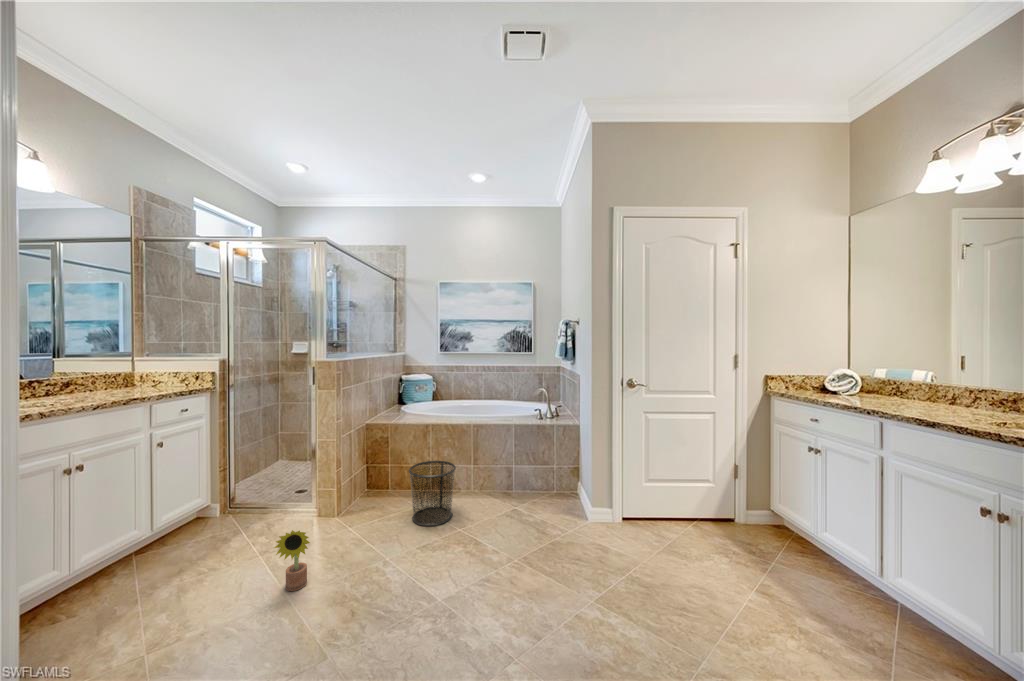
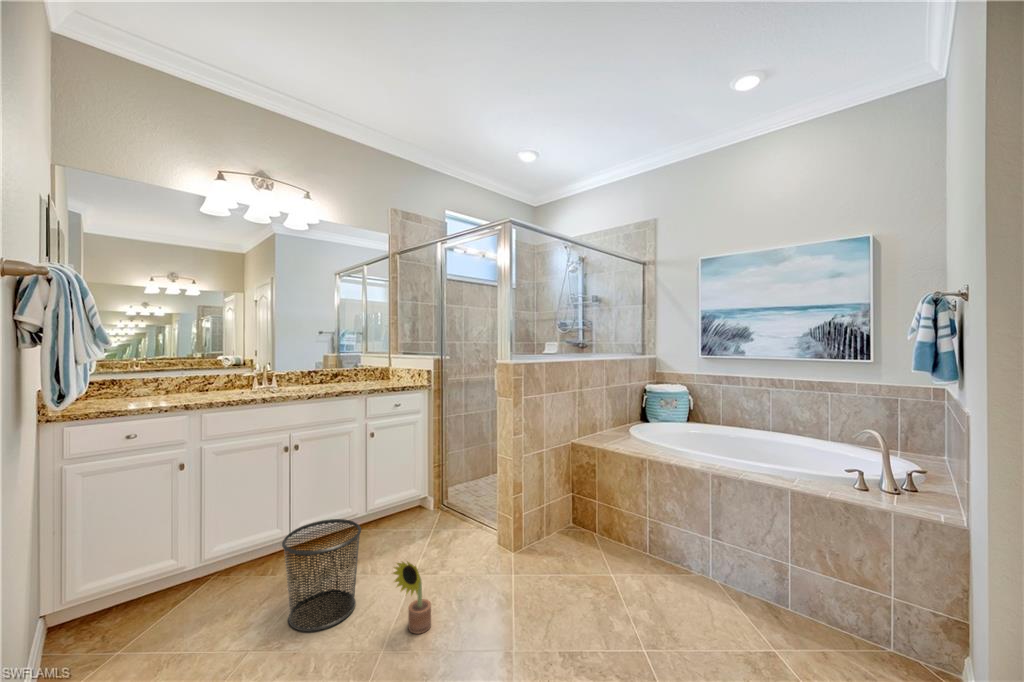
waste bin: present [409,461,456,526] -> present [282,519,361,631]

